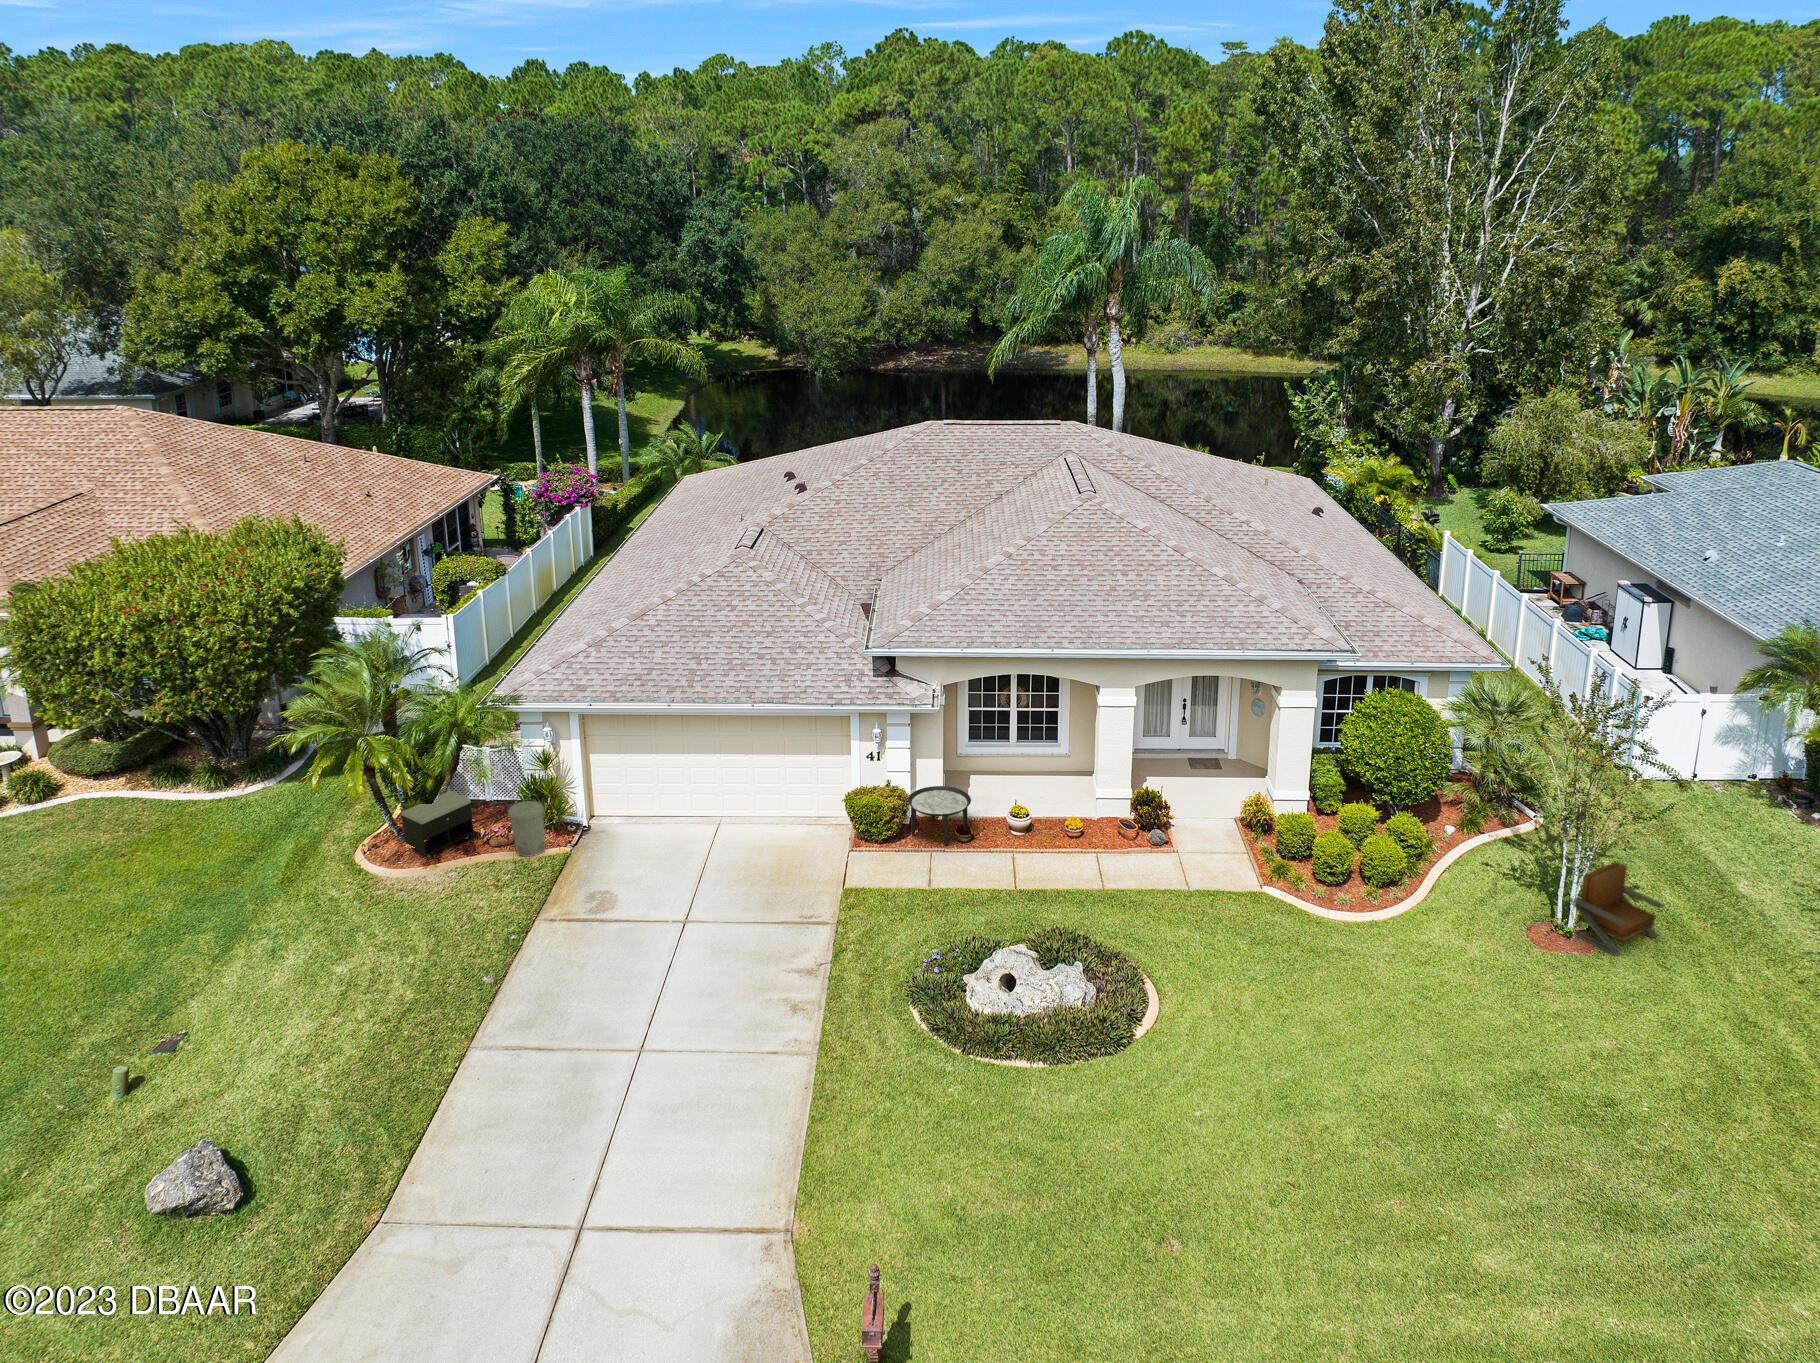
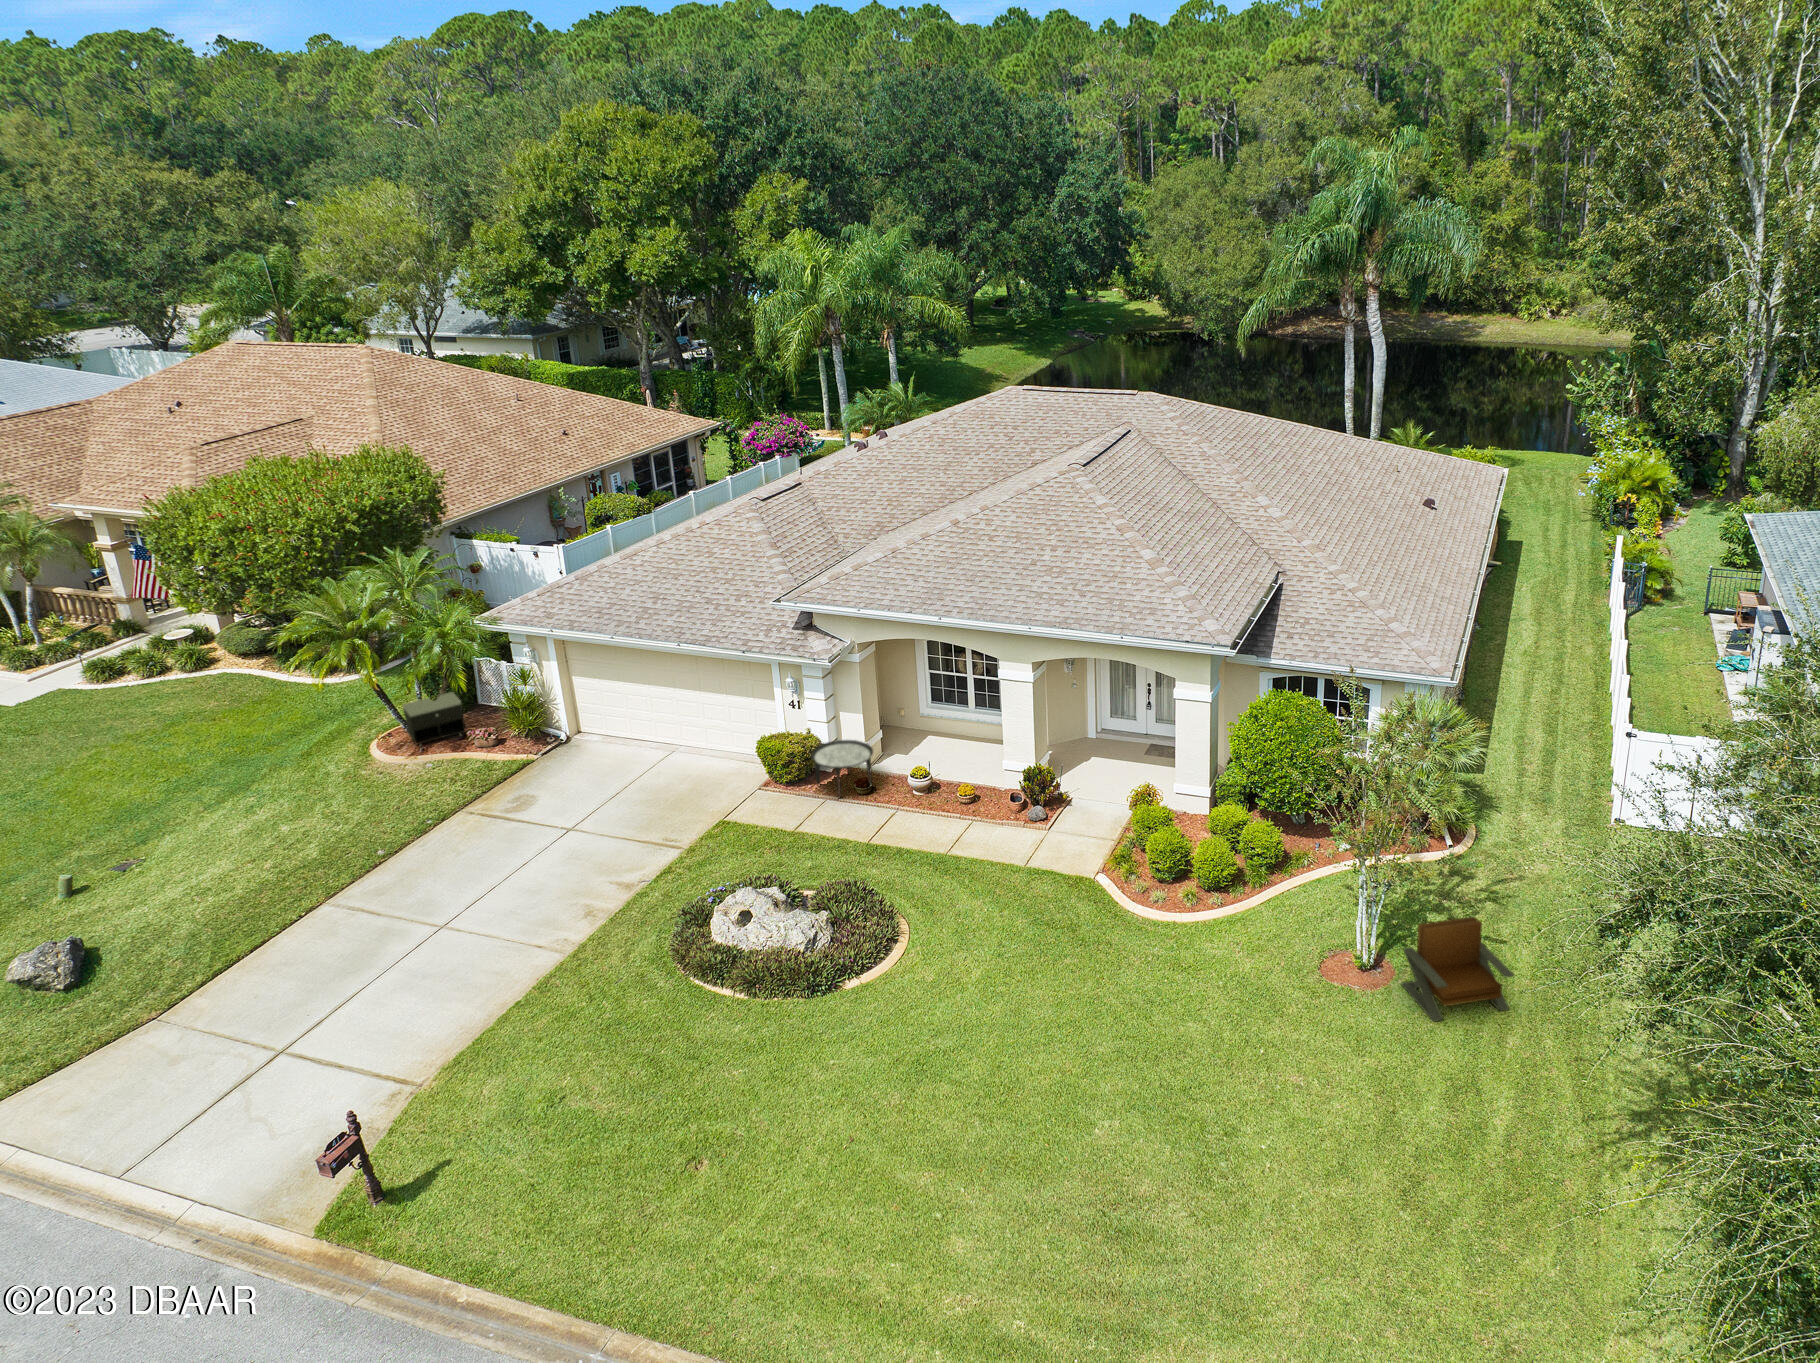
trash can: present [508,801,546,857] -> none [476,708,512,757]

